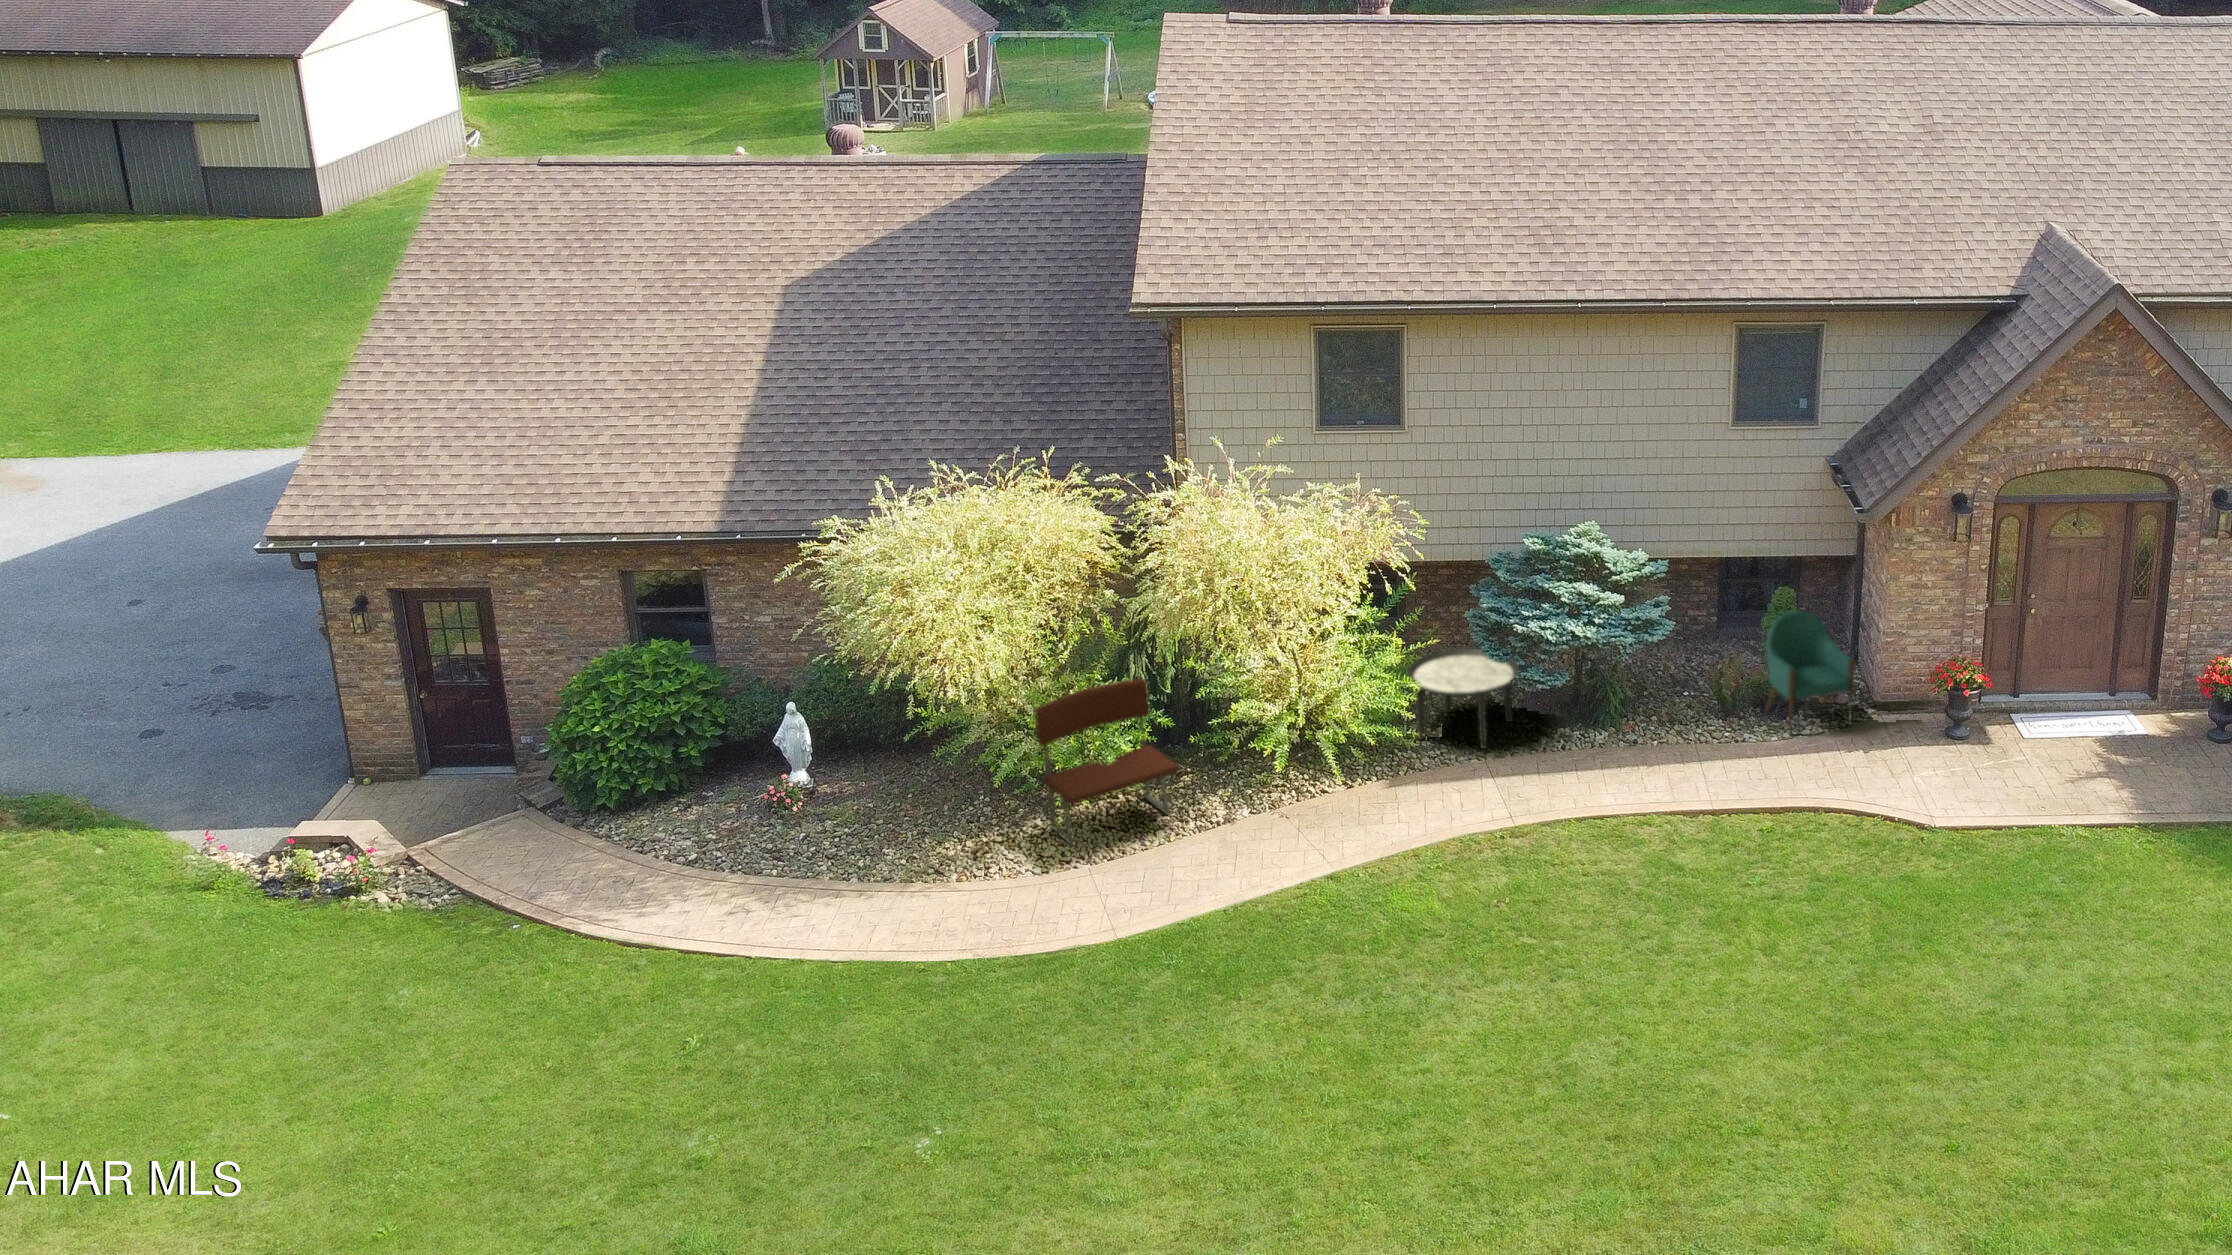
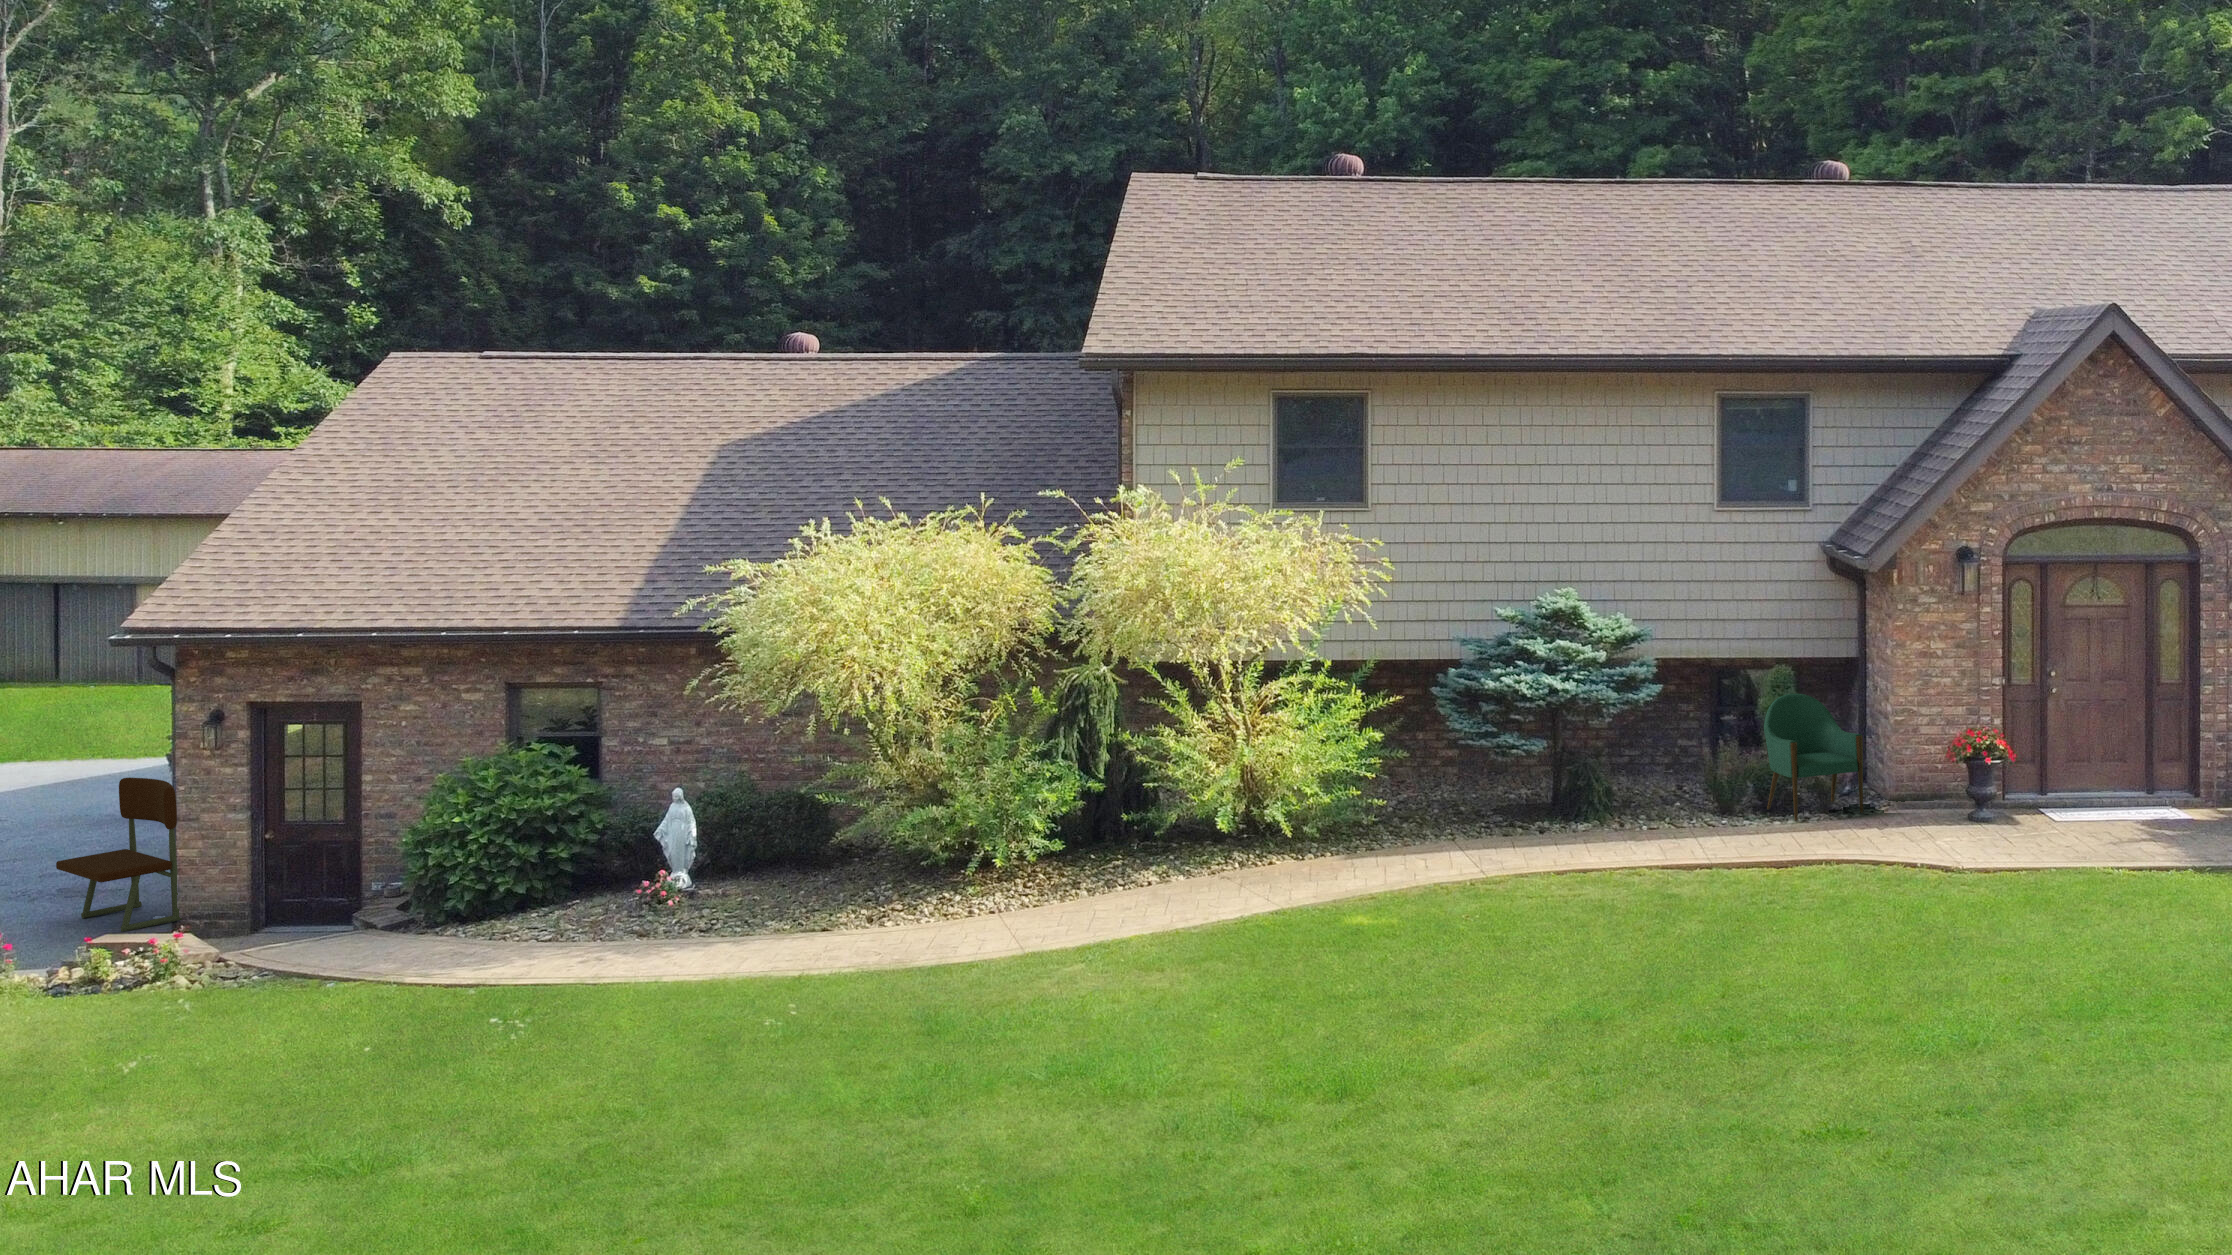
round table: present [1407,649,1519,749] -> none [1369,749,1492,842]
bench: present [1035,678,1178,846] -> present [56,777,182,932]

